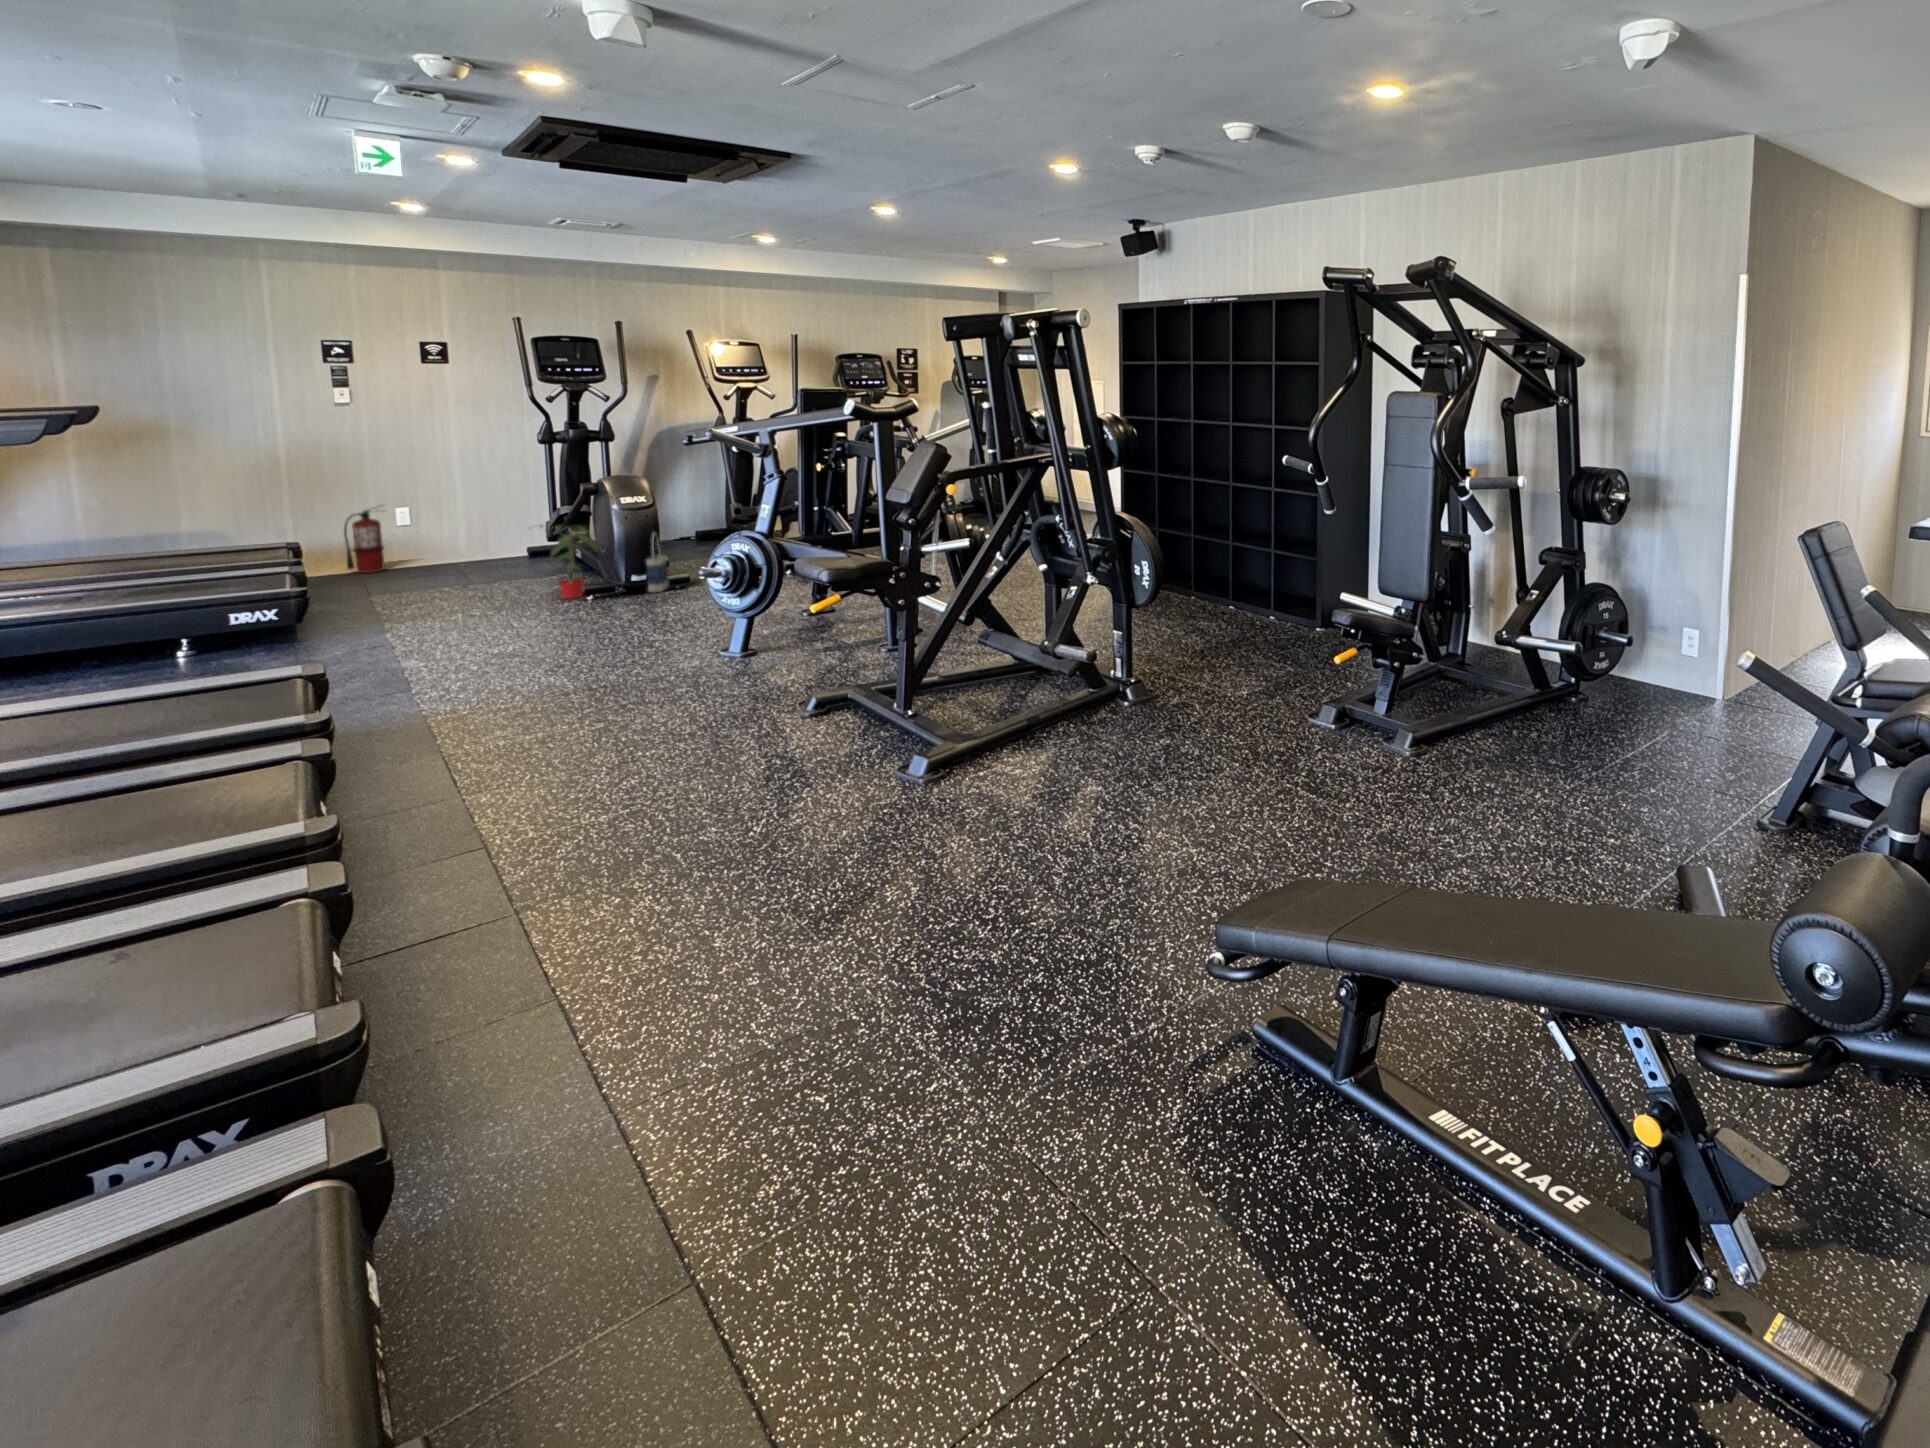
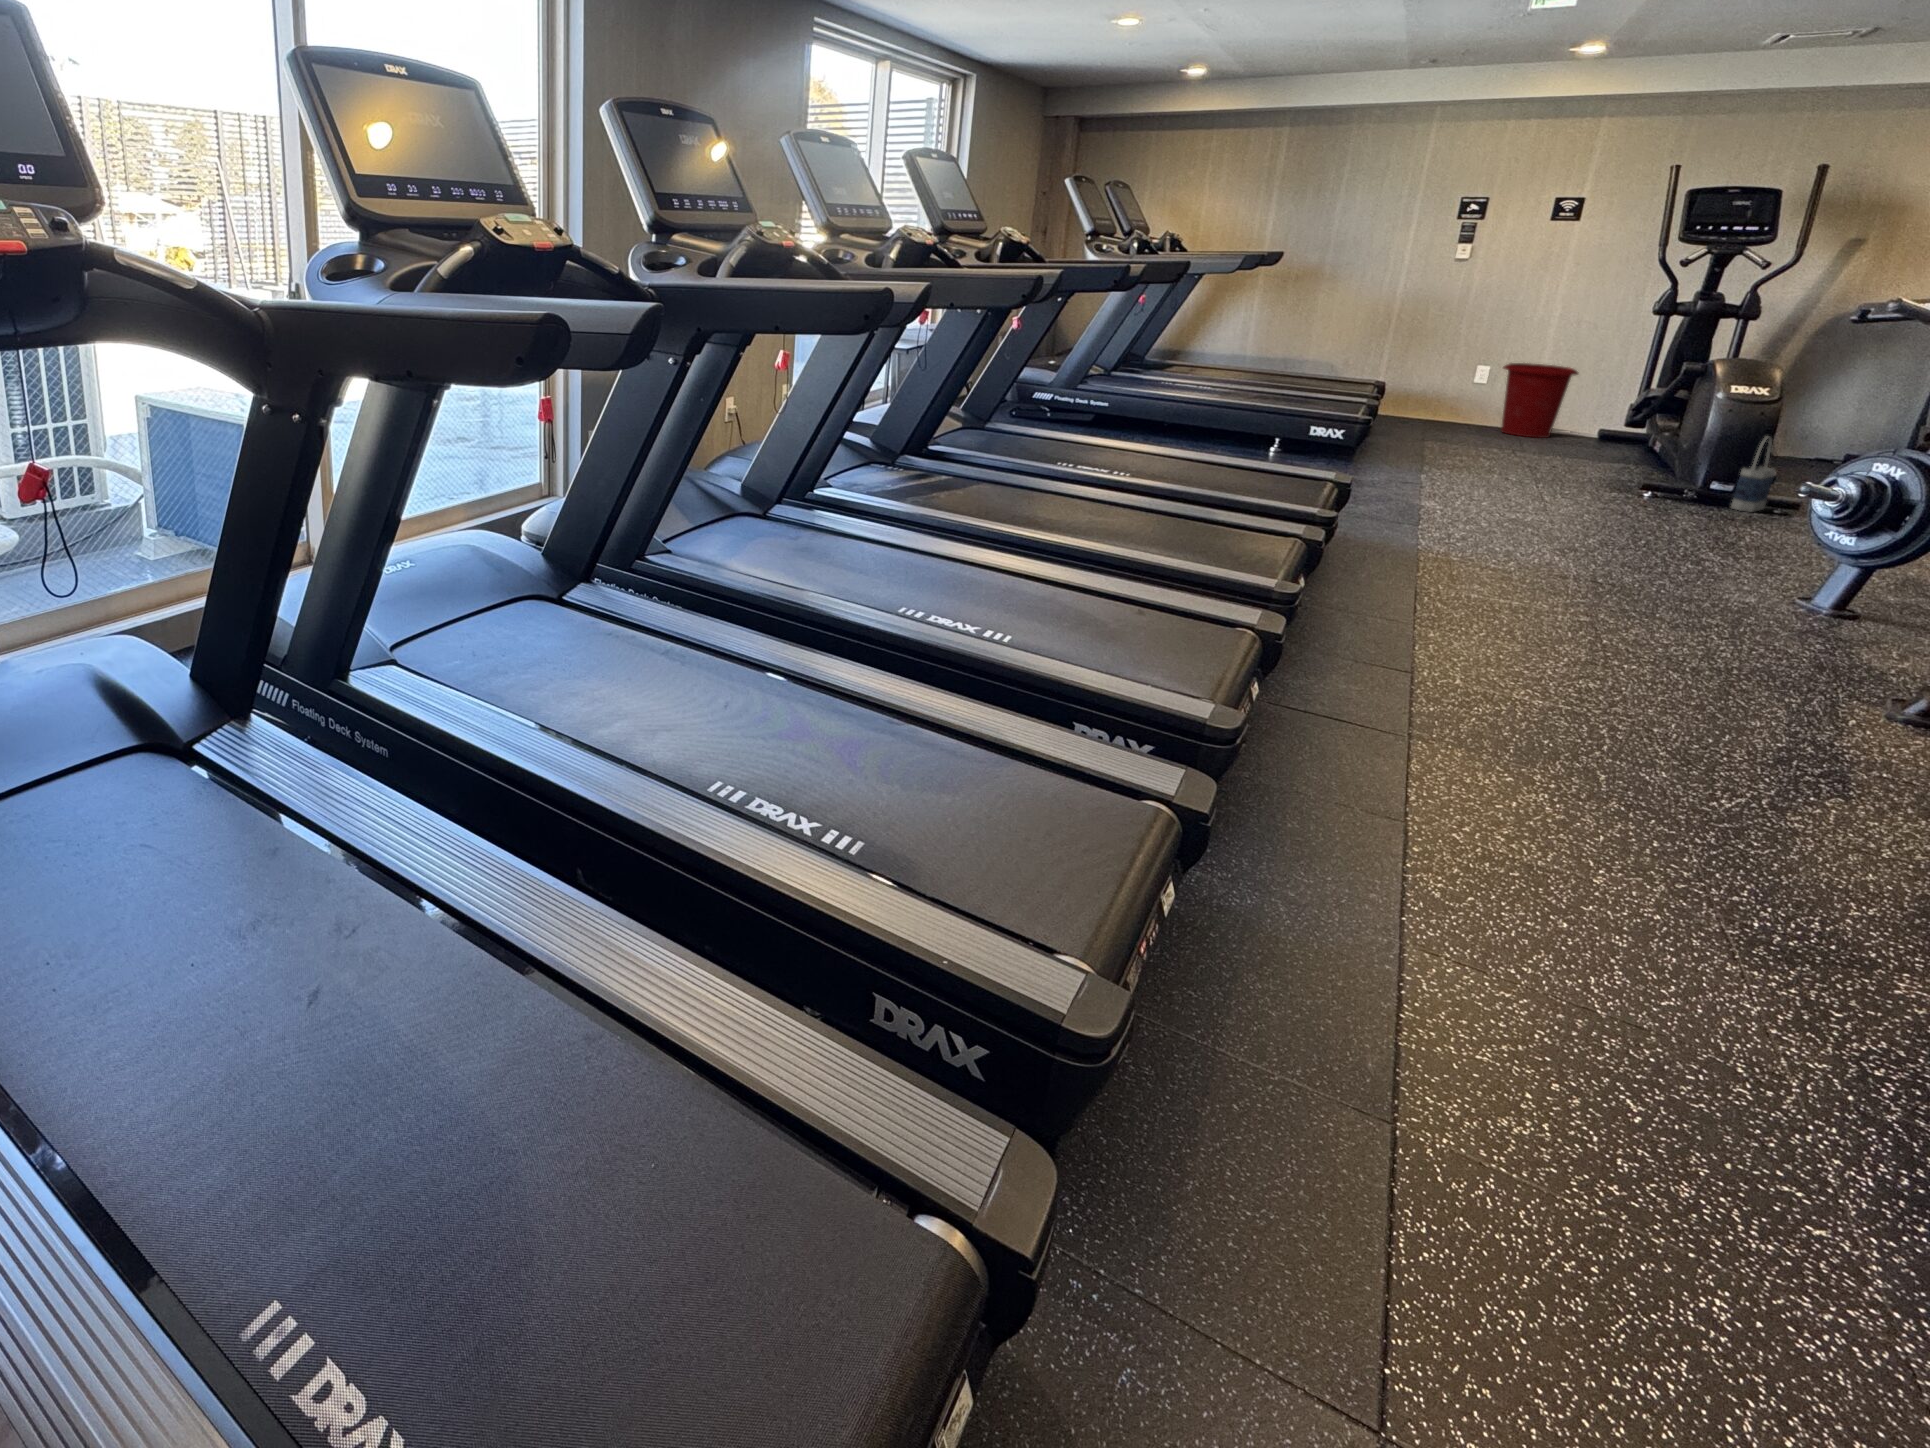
waste bin: none [422,497,495,568] -> present [1501,363,1578,438]
fire extinguisher: present [344,507,385,573] -> none [1417,360,1469,424]
potted plant: present [541,526,597,599] -> none [1597,402,1679,492]

